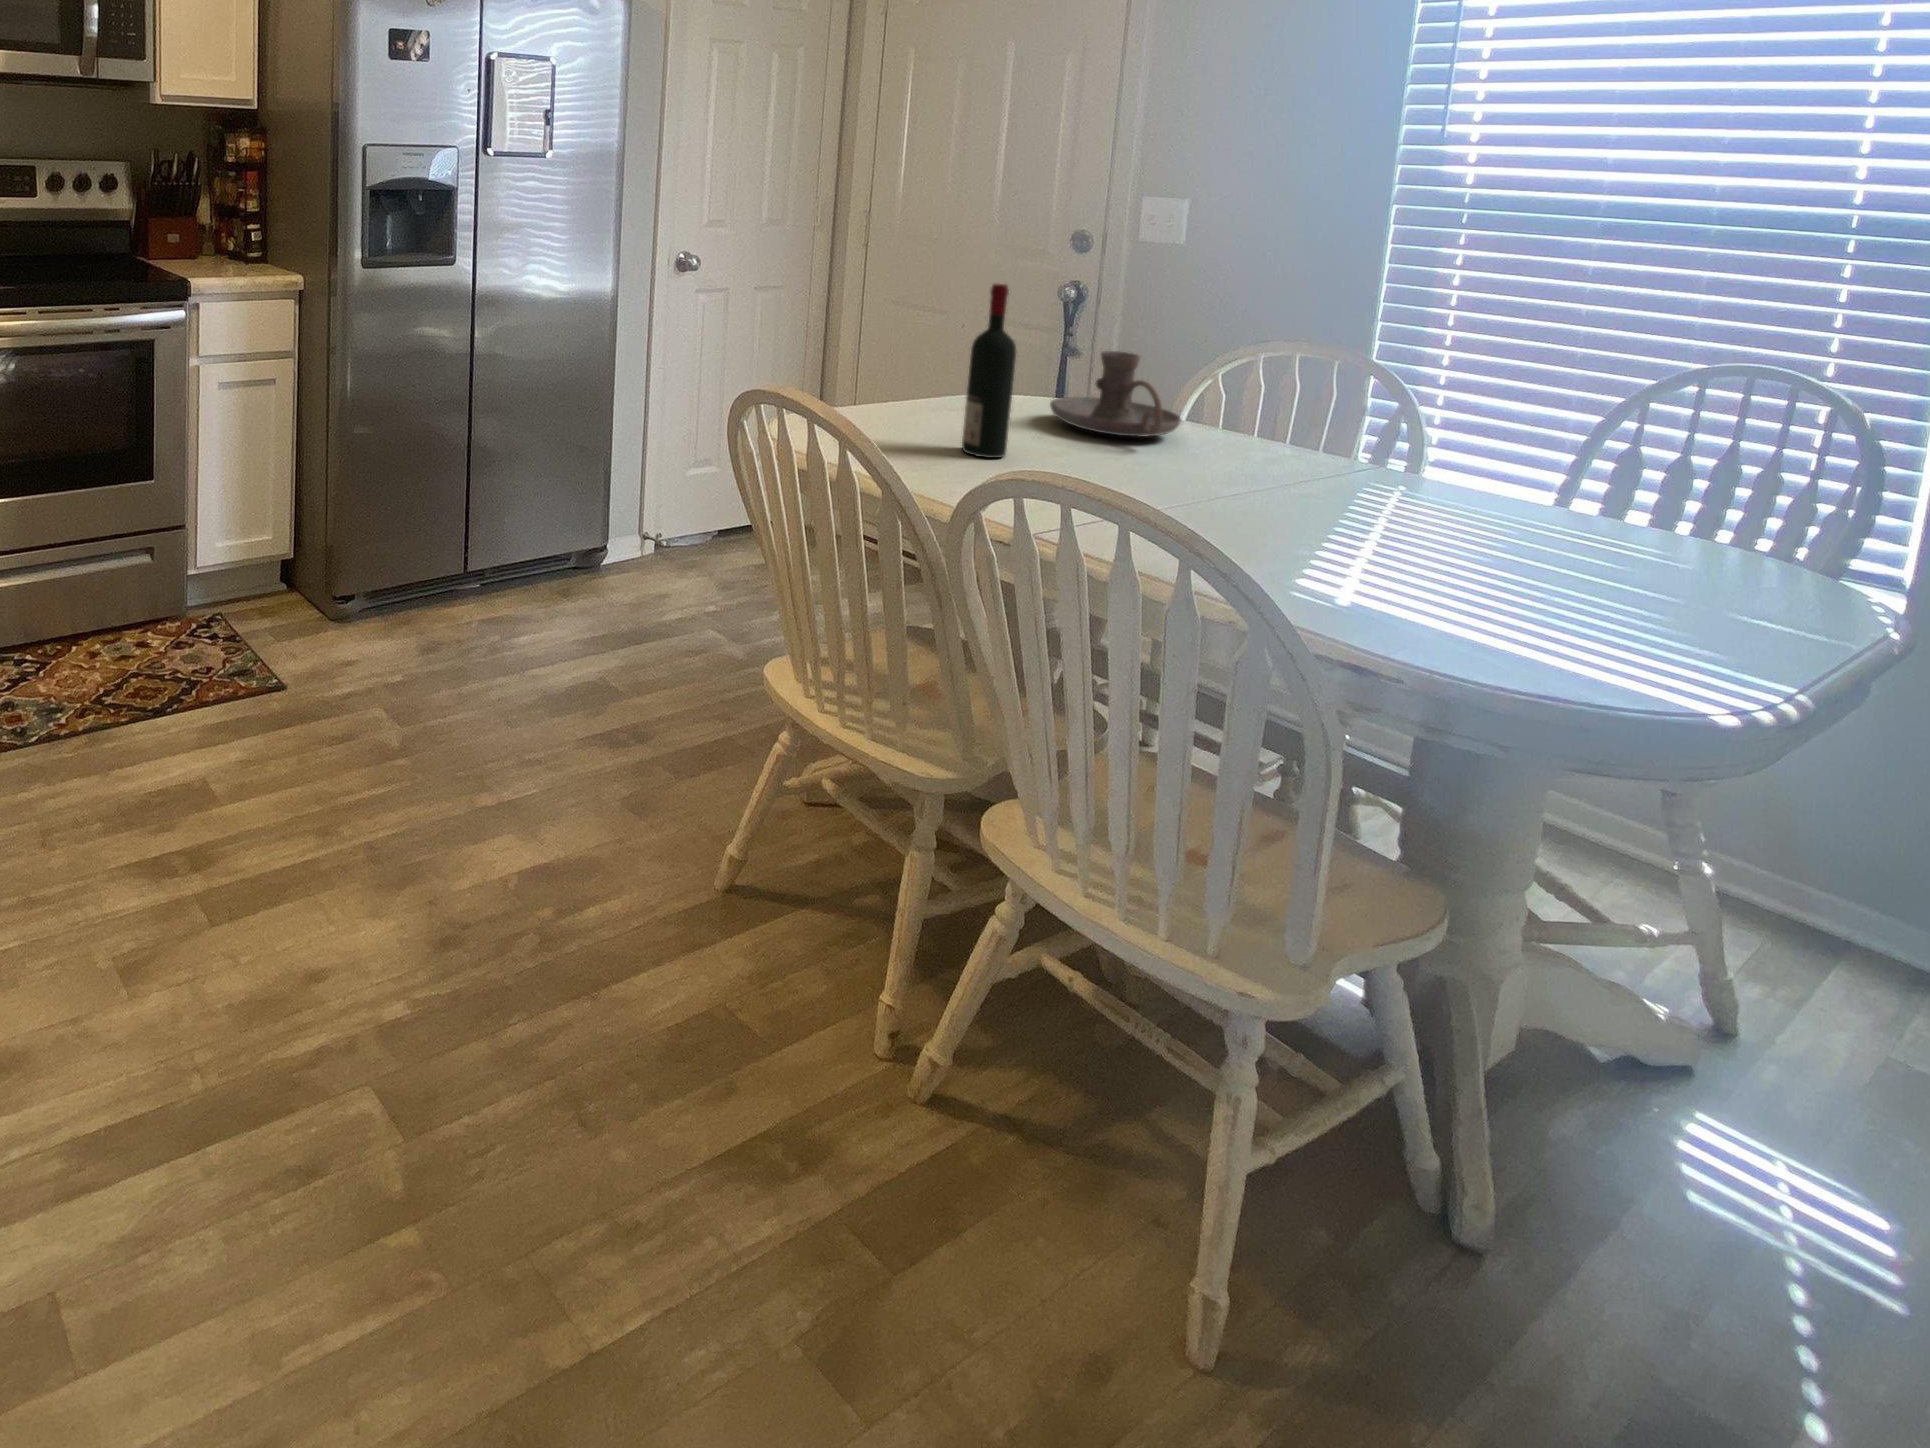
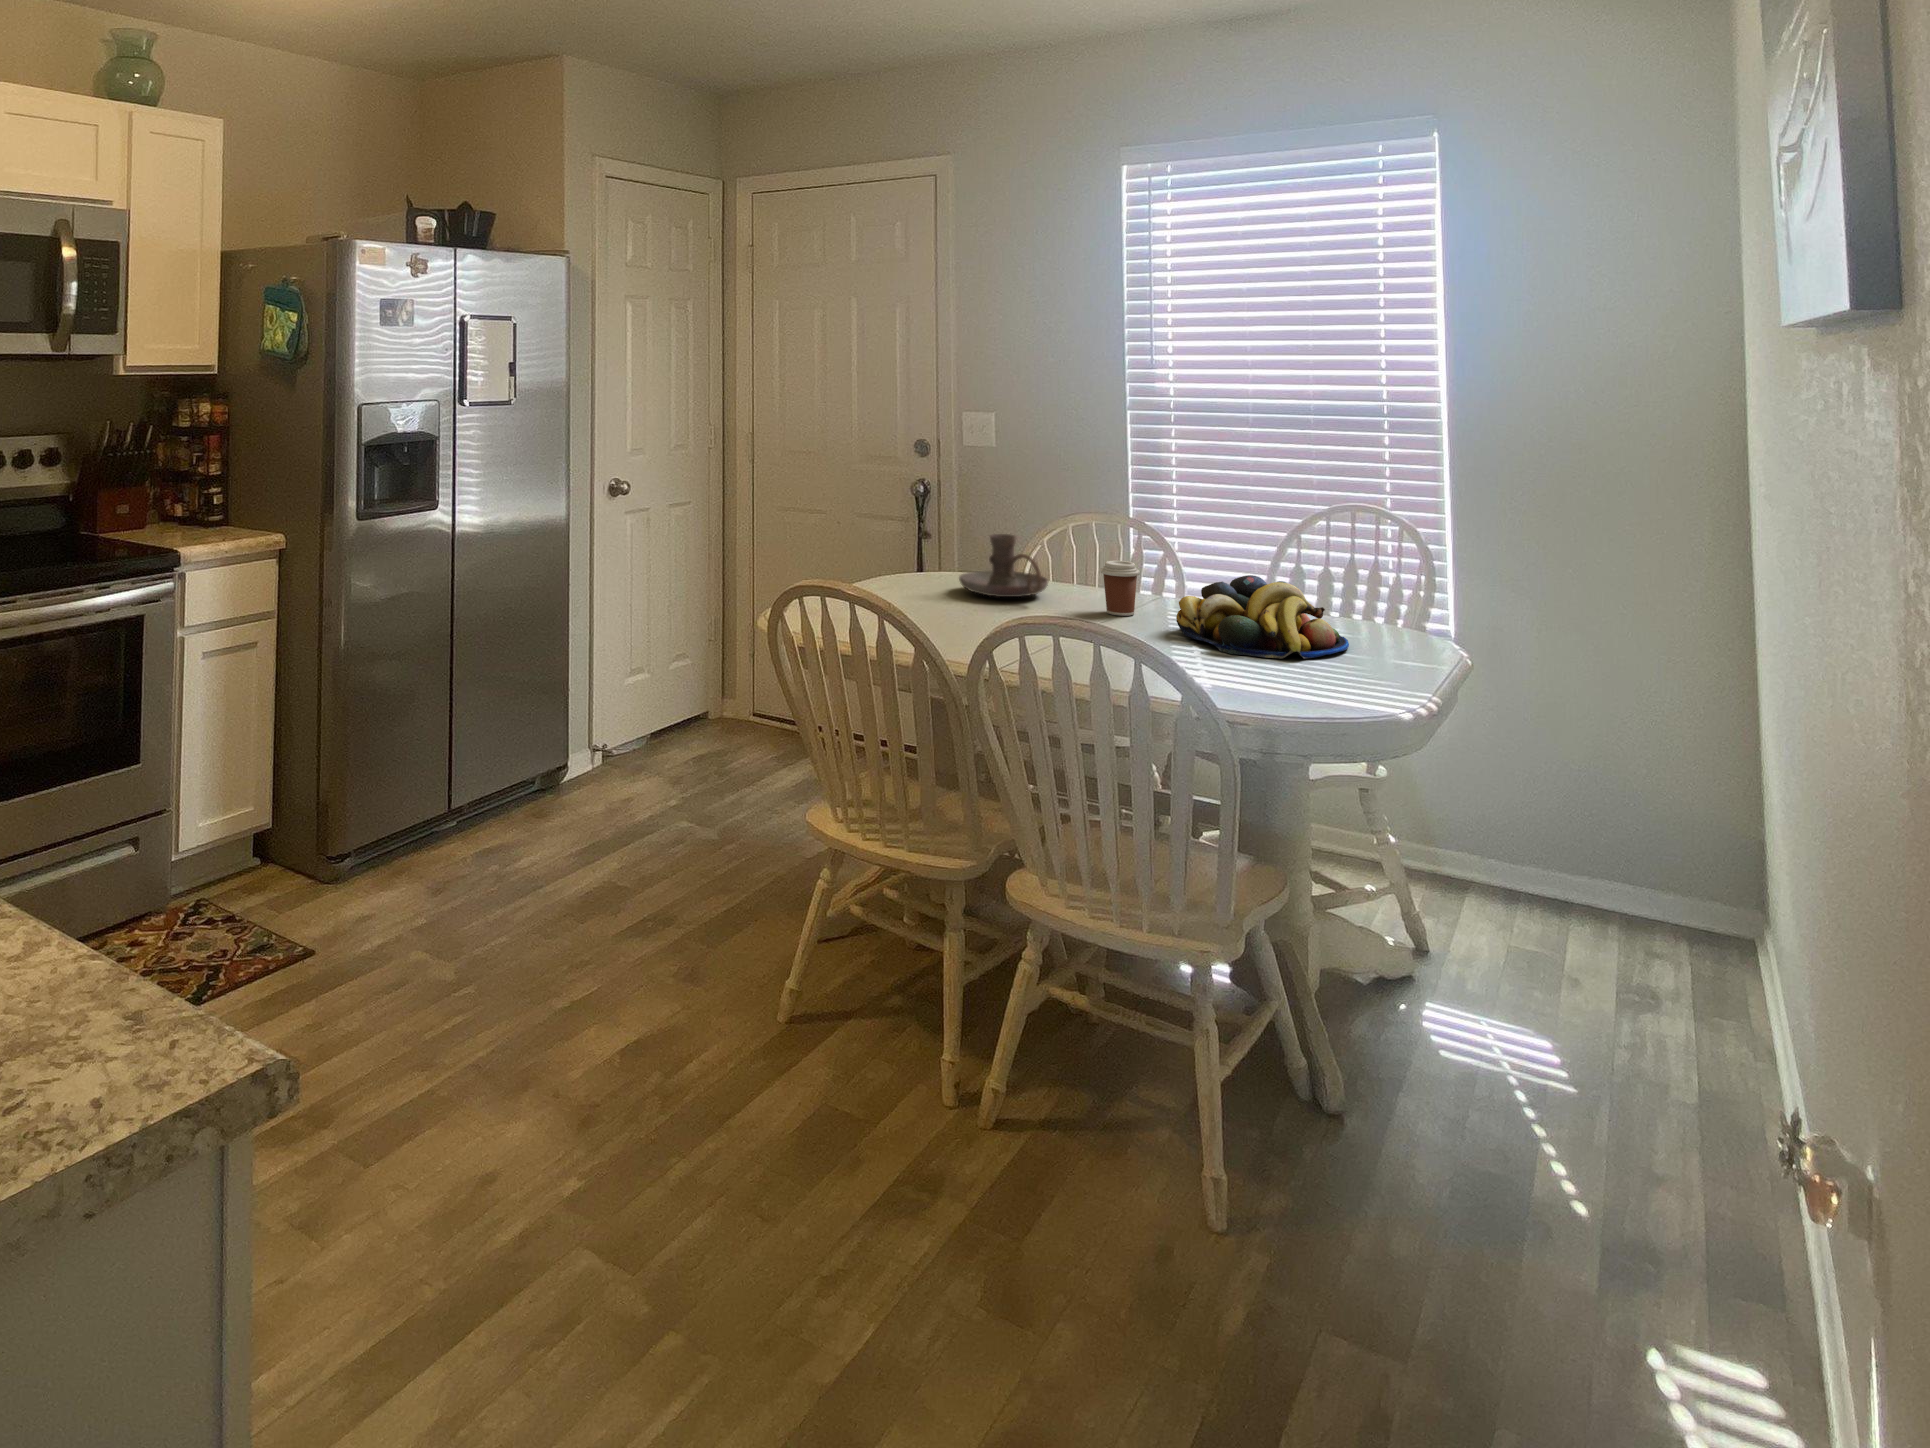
wine bottle: present [962,284,1016,458] -> none [918,491,950,625]
coffee cup: none [1254,404,1317,482] -> present [1101,561,1140,616]
fruit bowl: none [1356,449,1667,588] -> present [1176,575,1349,659]

